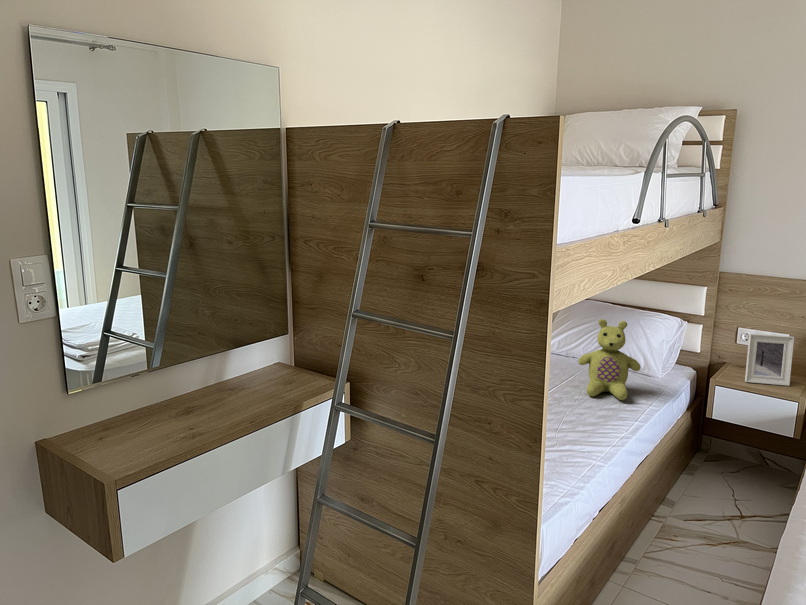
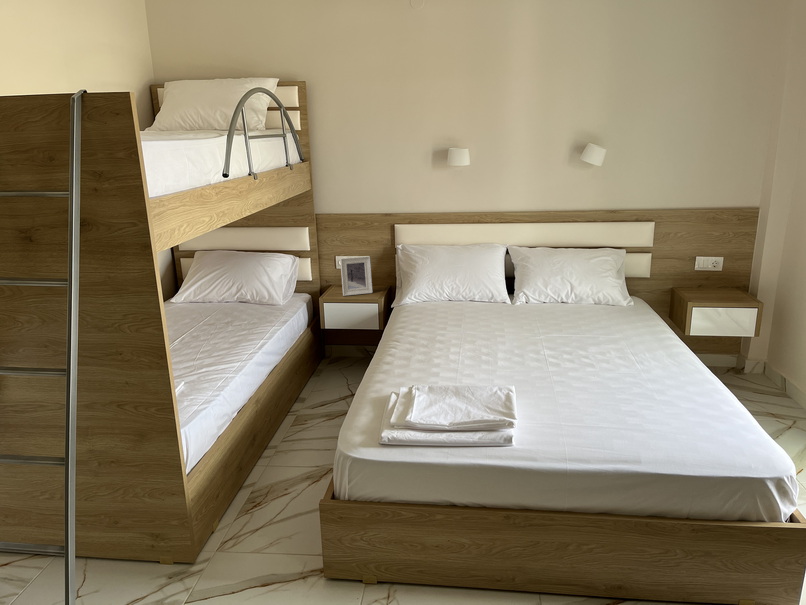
stuffed bear: present [578,319,641,400] -> none [209,262,261,328]

